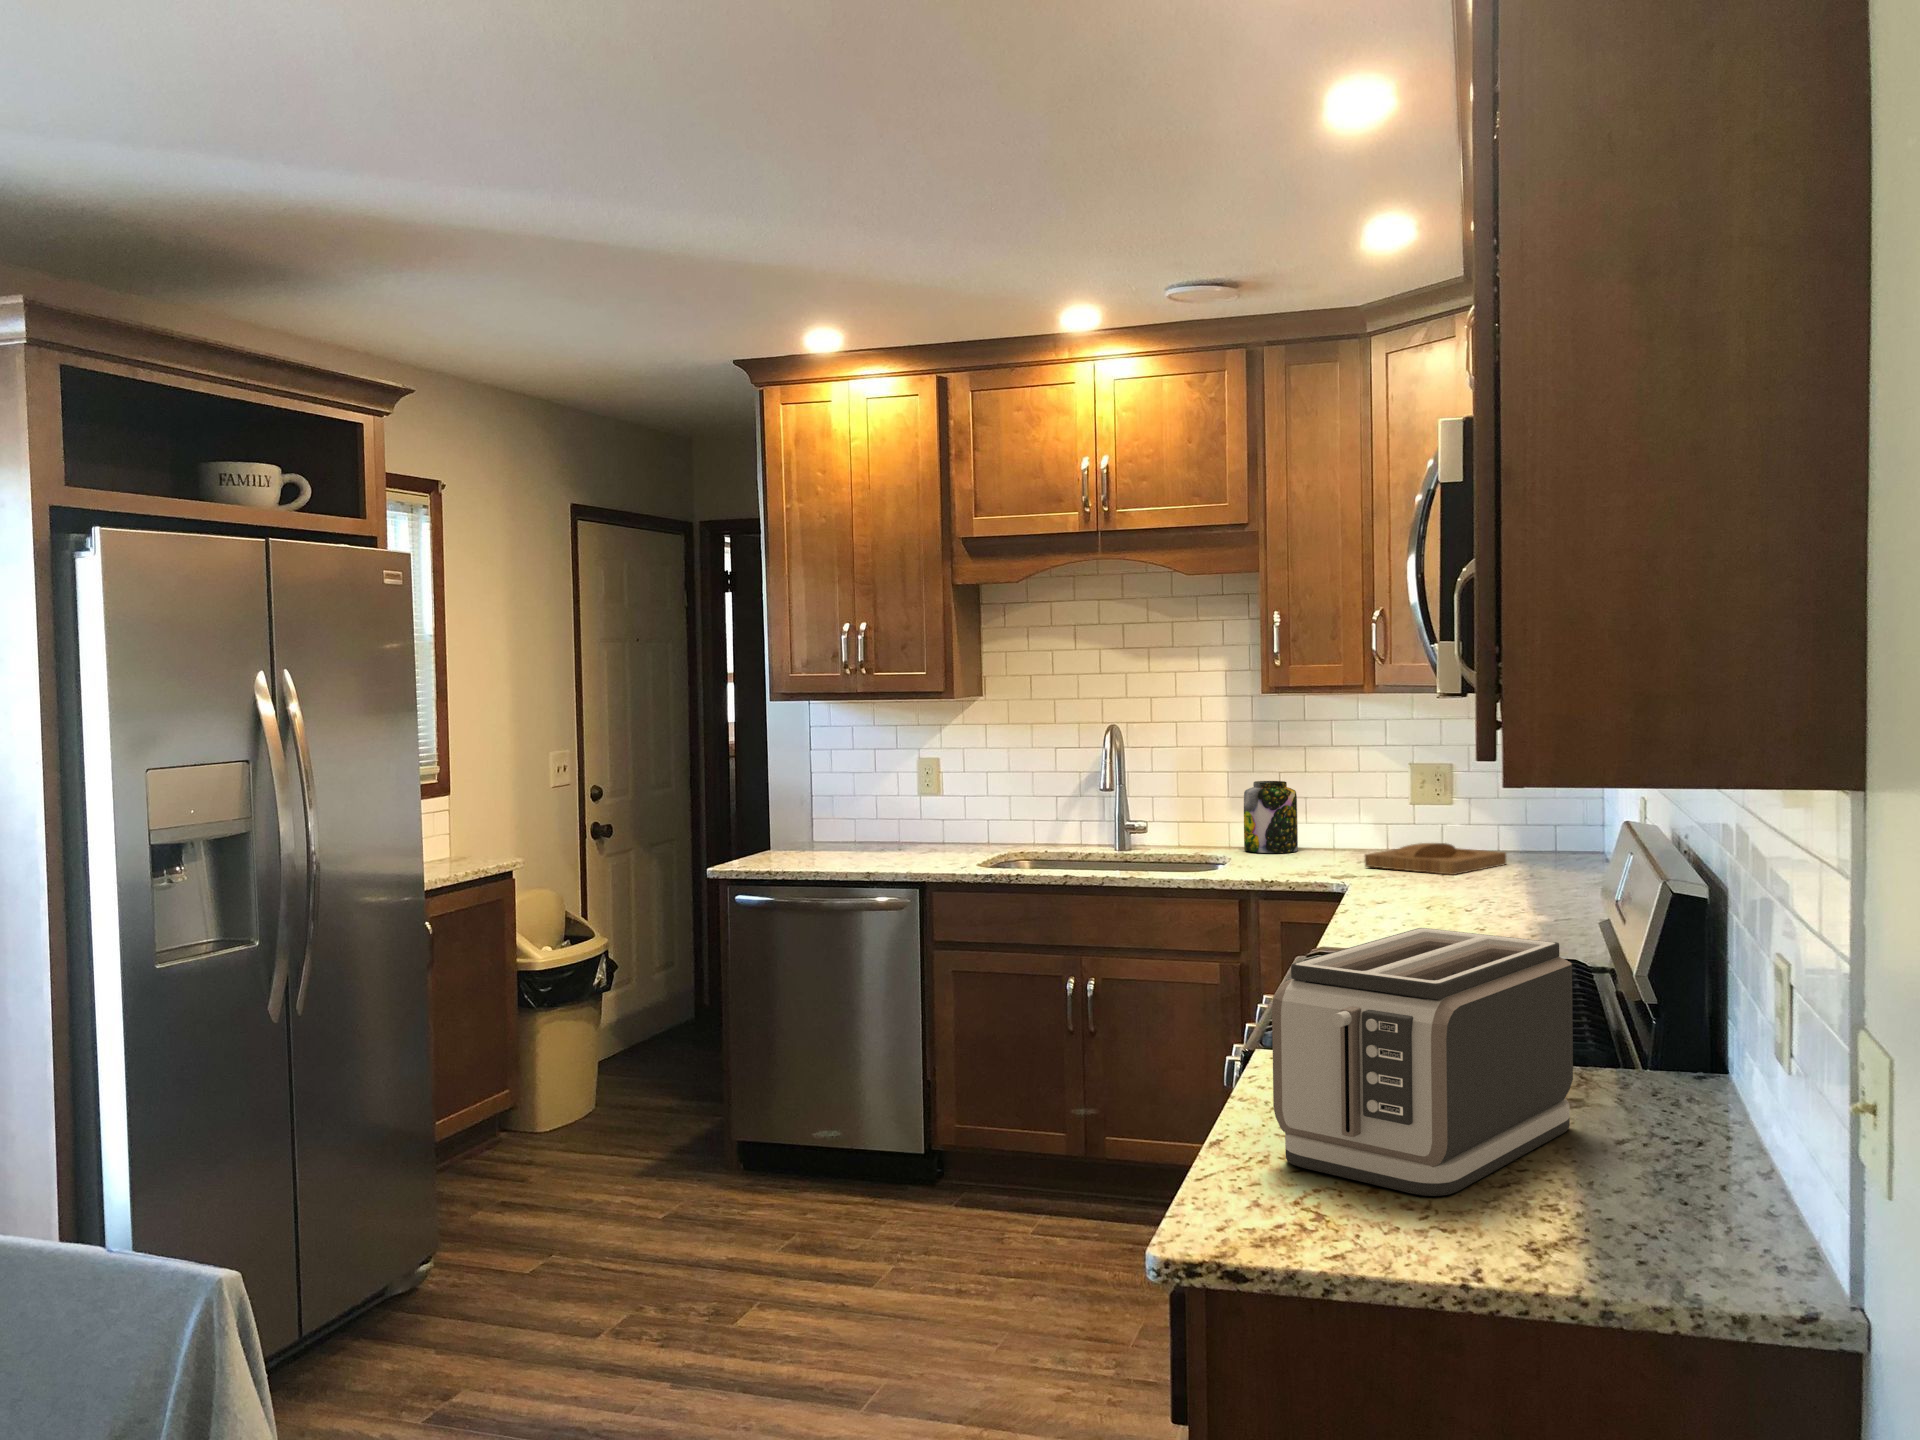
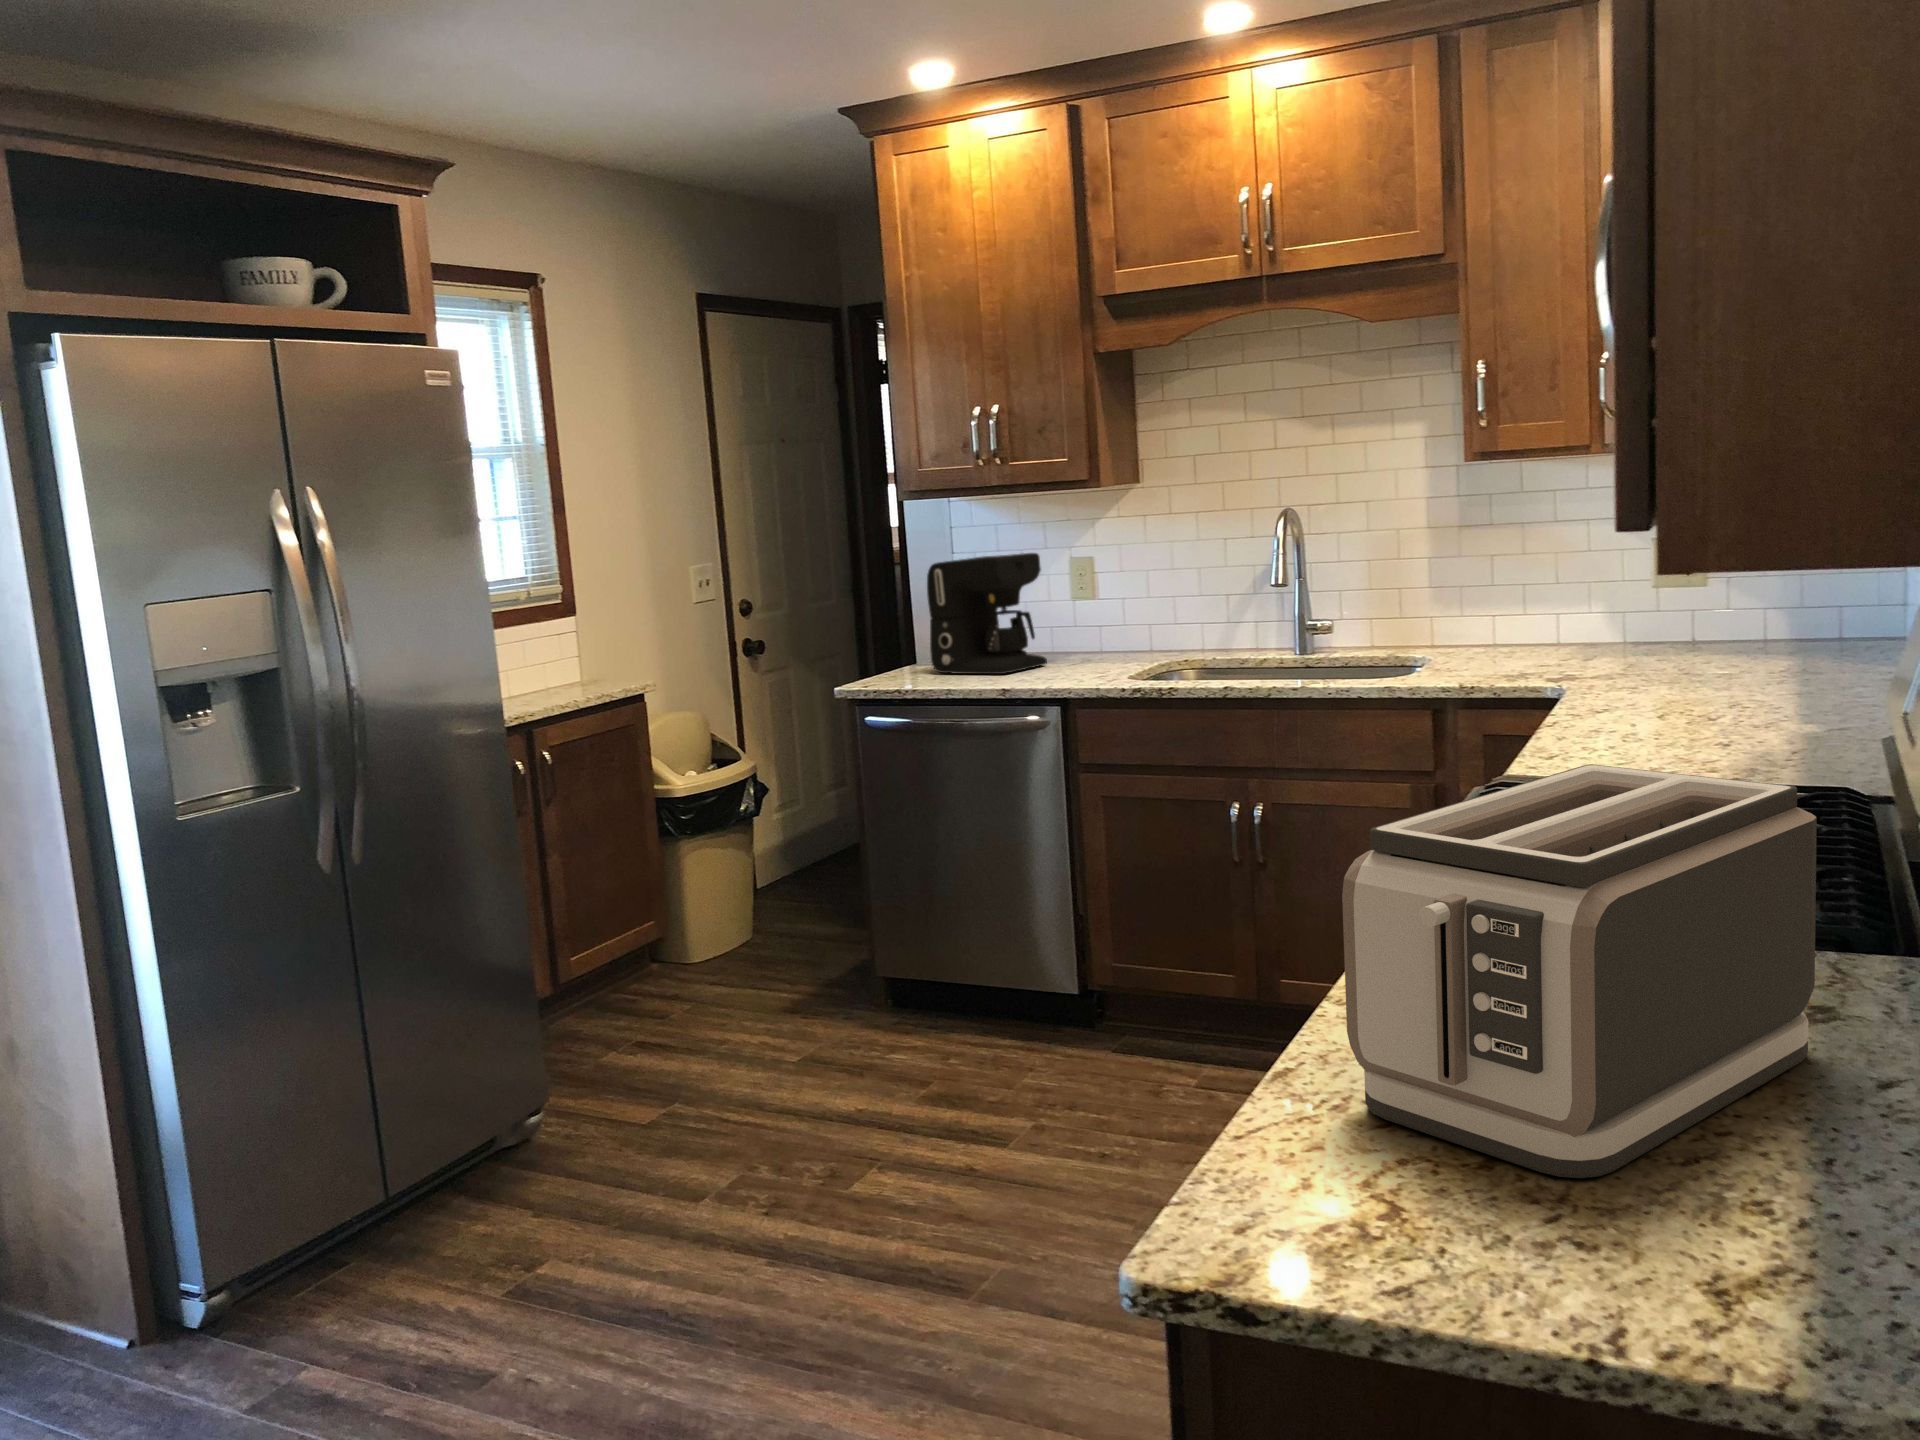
coffee maker: none [791,752,896,860] -> present [927,553,1047,674]
jar: present [1244,781,1298,853] -> none [1444,568,1509,652]
tray: present [1365,843,1506,875] -> none [1586,635,1767,673]

